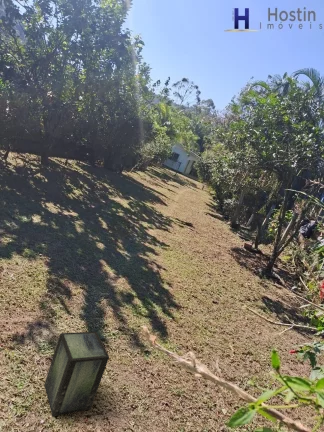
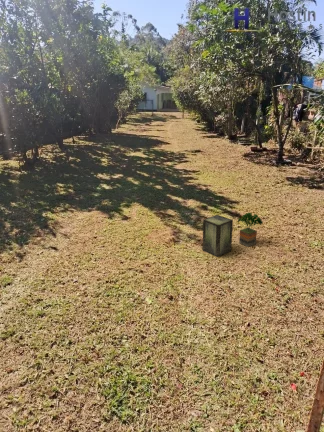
potted tree: none [120,347,169,411] -> present [238,213,263,247]

